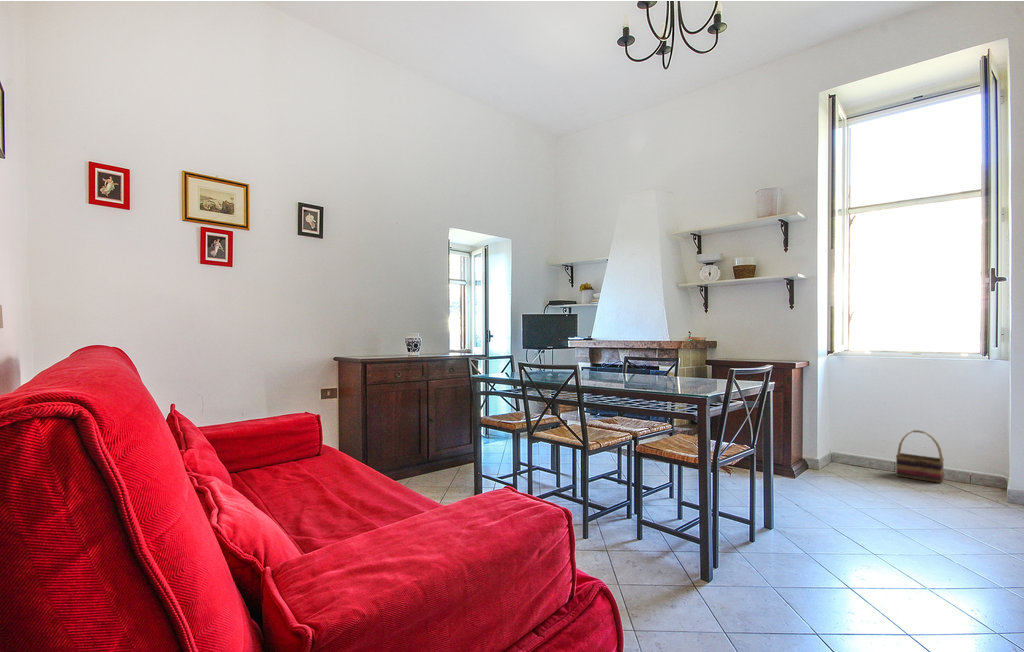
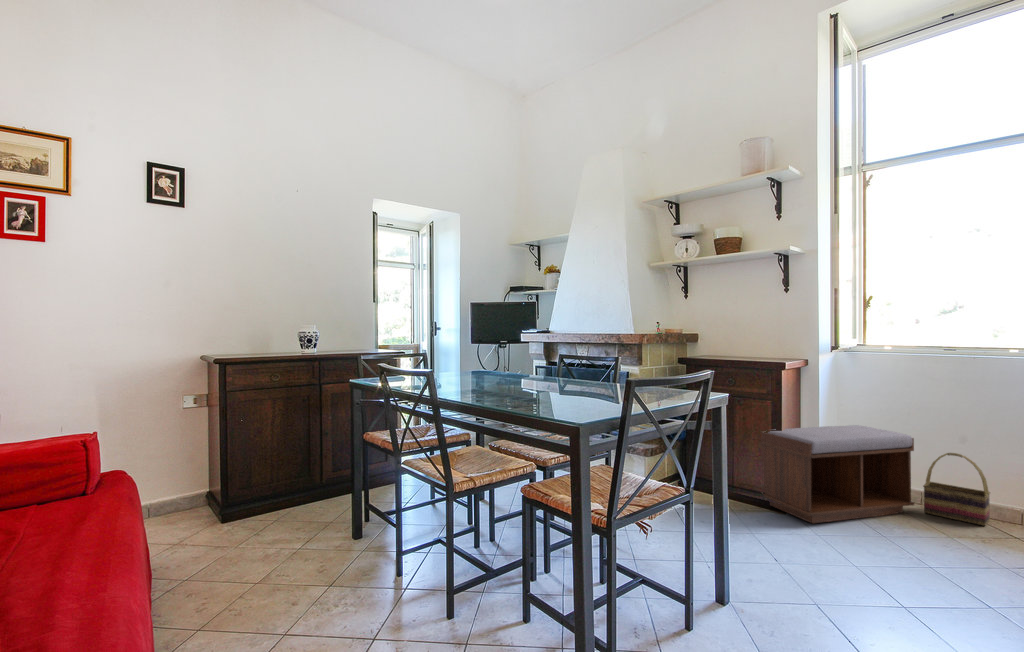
bench: none [775,412,890,484] -> present [760,425,914,523]

